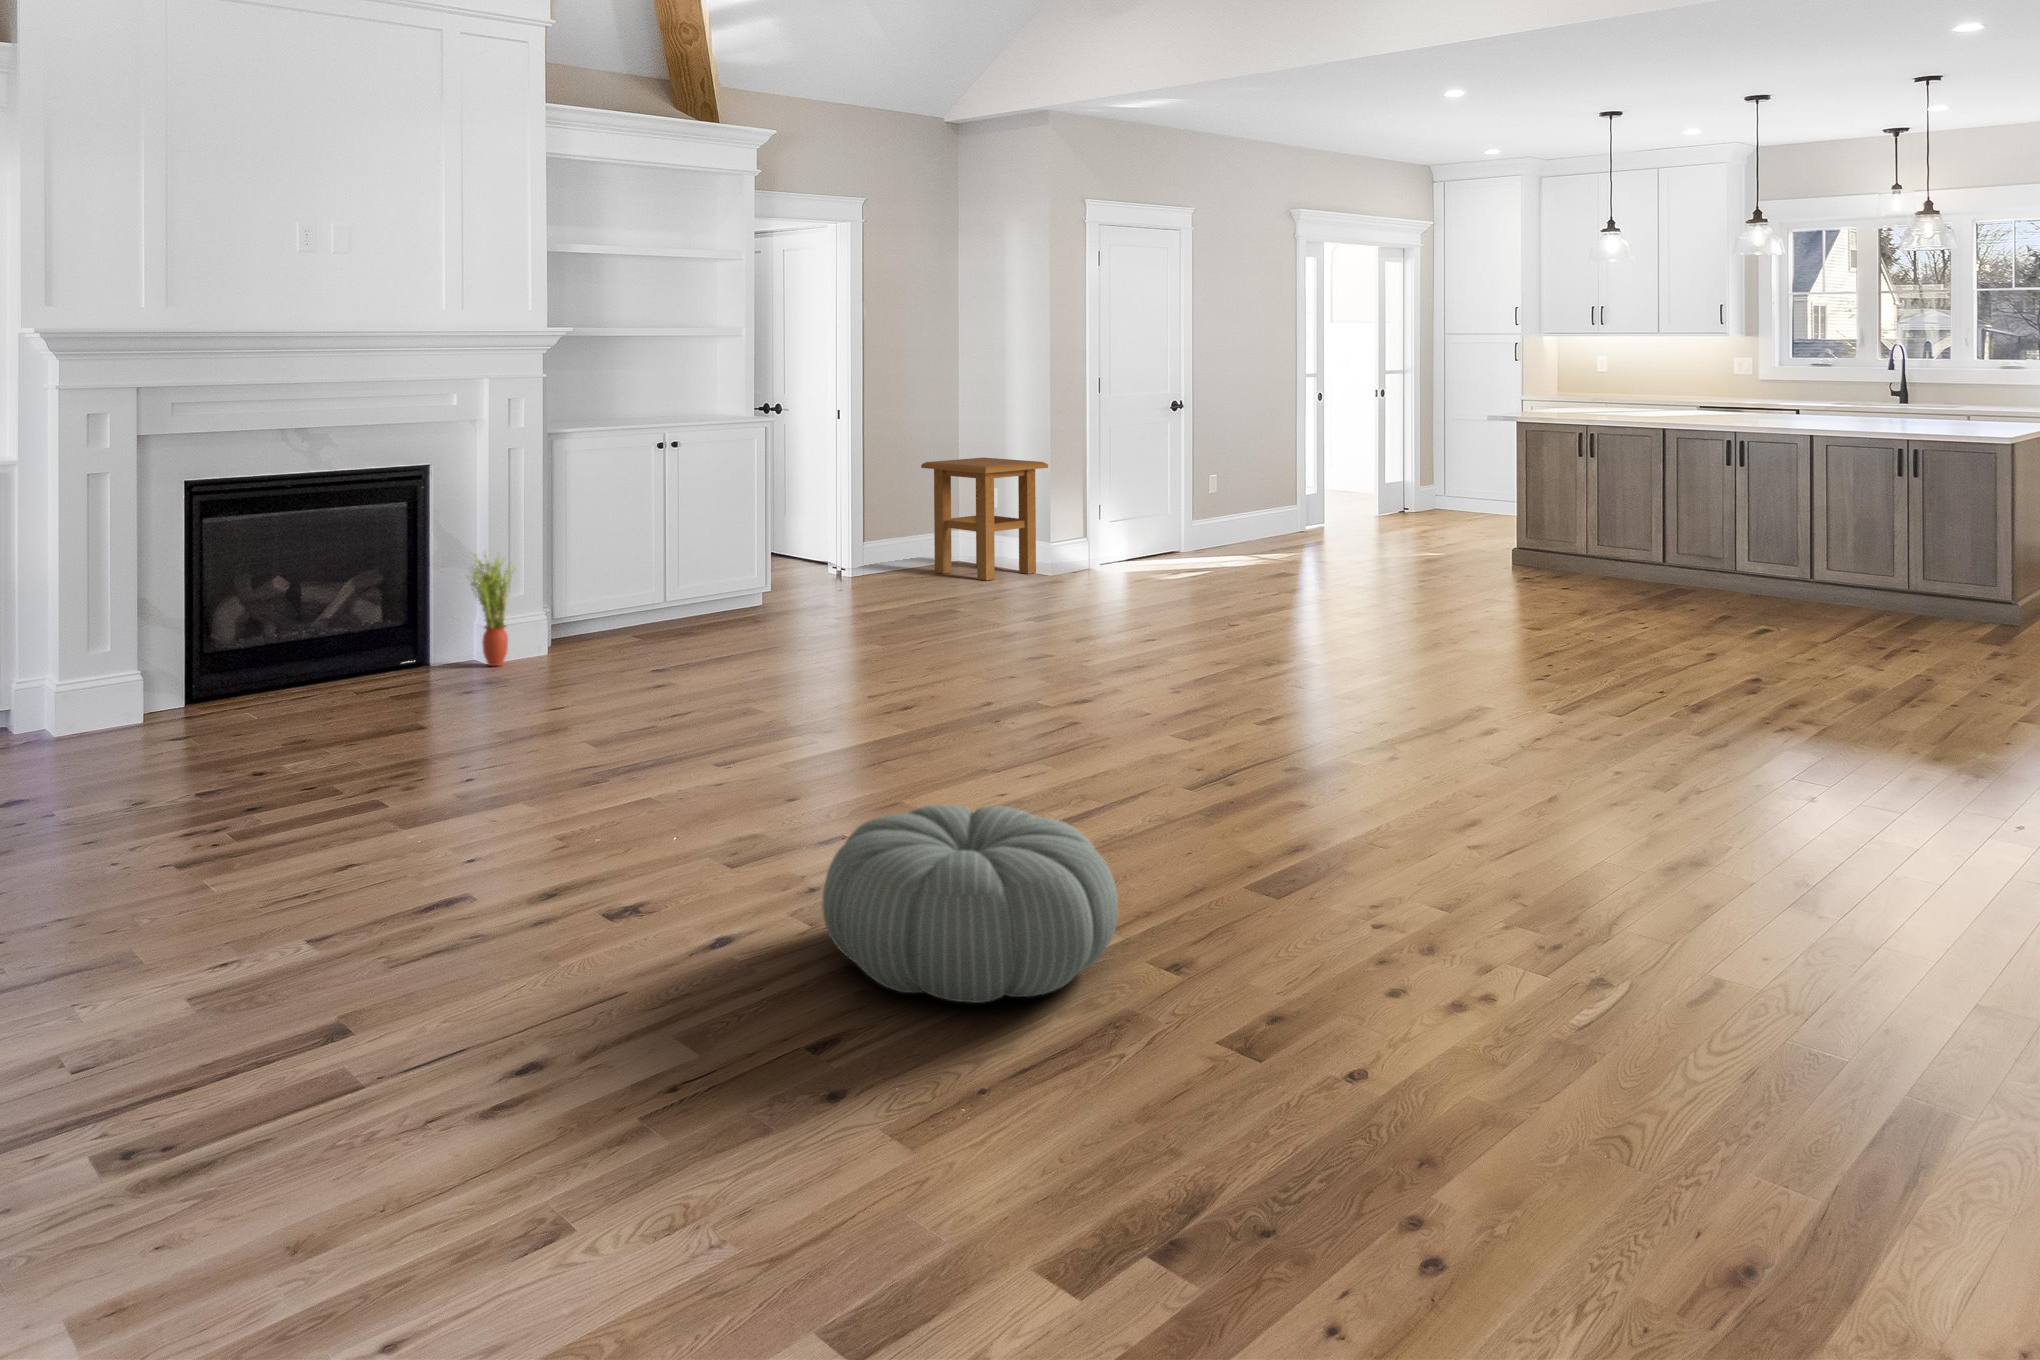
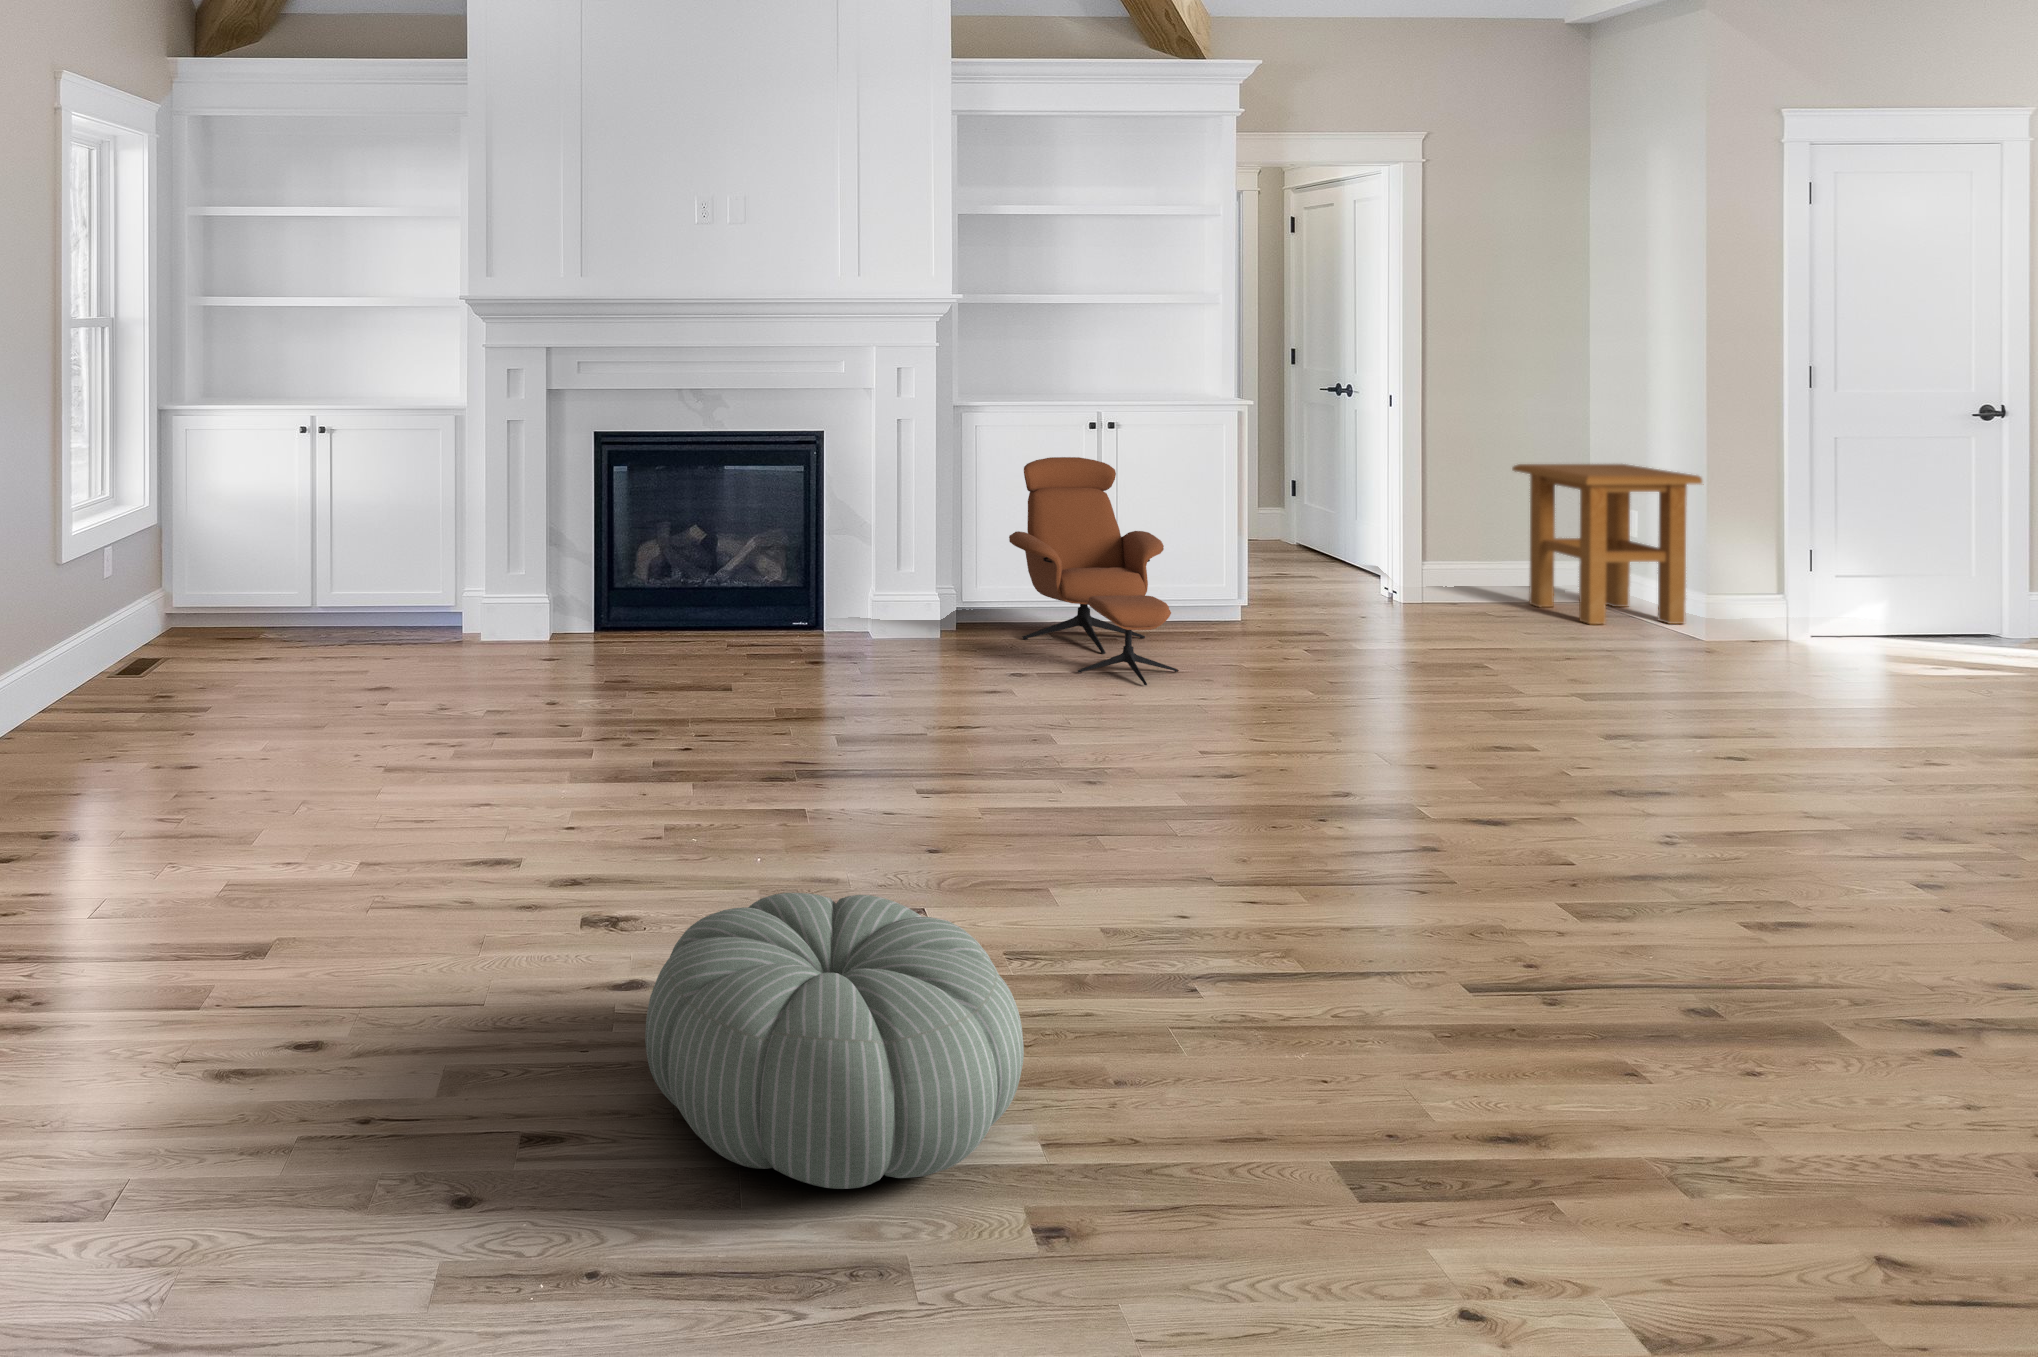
lounge chair: none [606,477,779,666] -> present [1009,457,1179,685]
potted plant: present [467,554,516,666] -> none [852,520,900,636]

